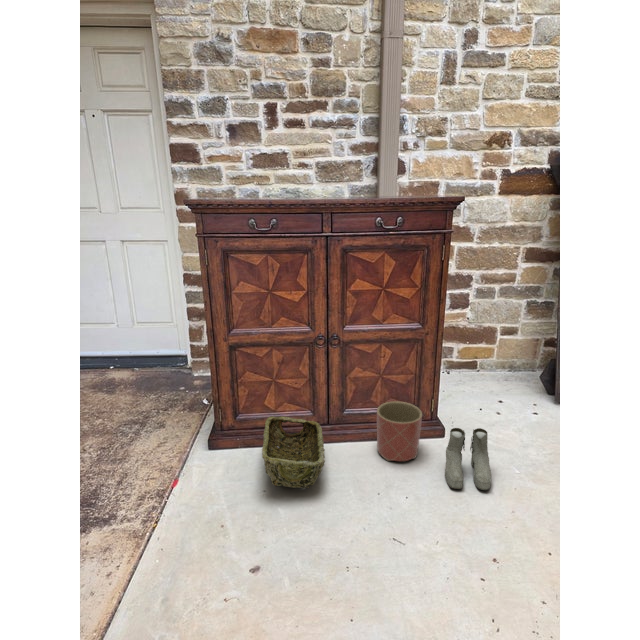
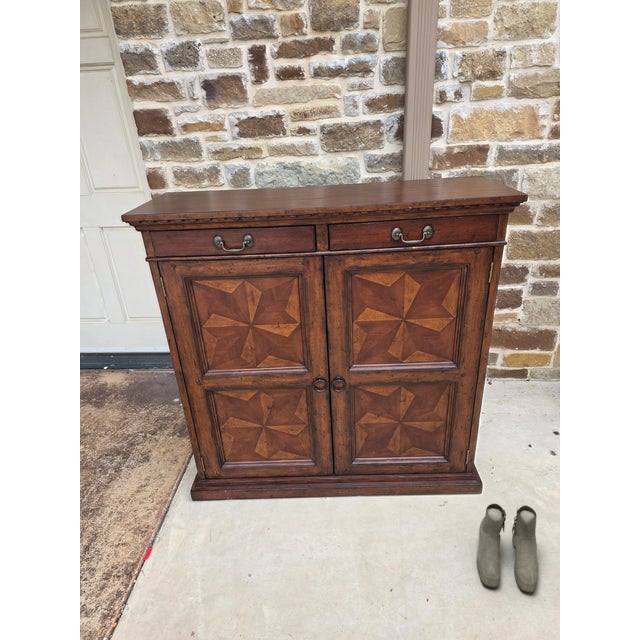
planter: present [377,401,422,461] -> none [392,453,451,533]
woven basket: present [262,416,325,488] -> none [242,469,323,577]

